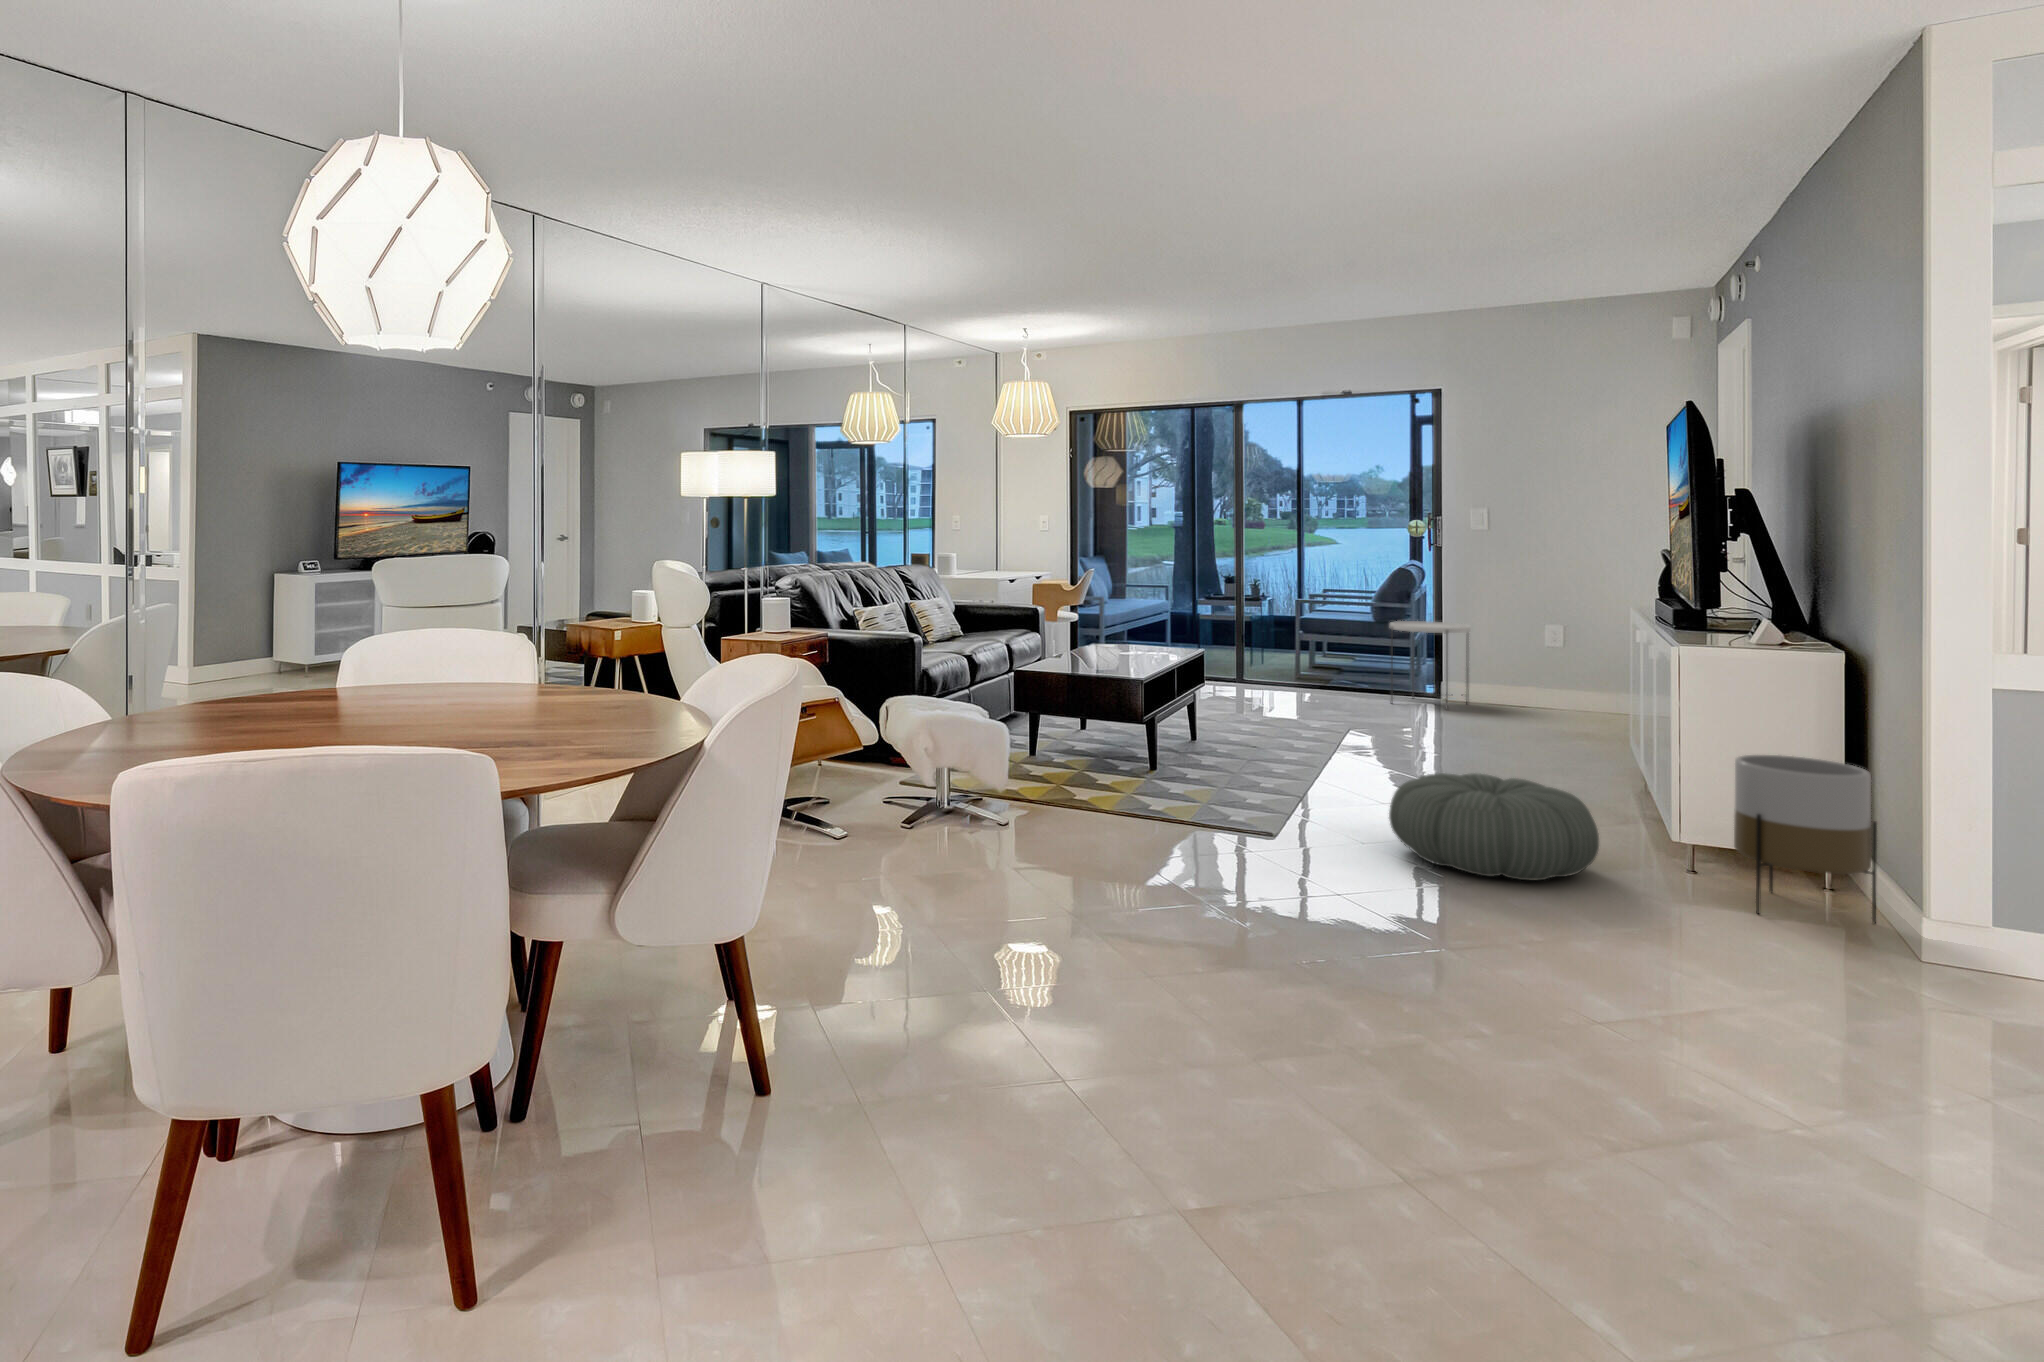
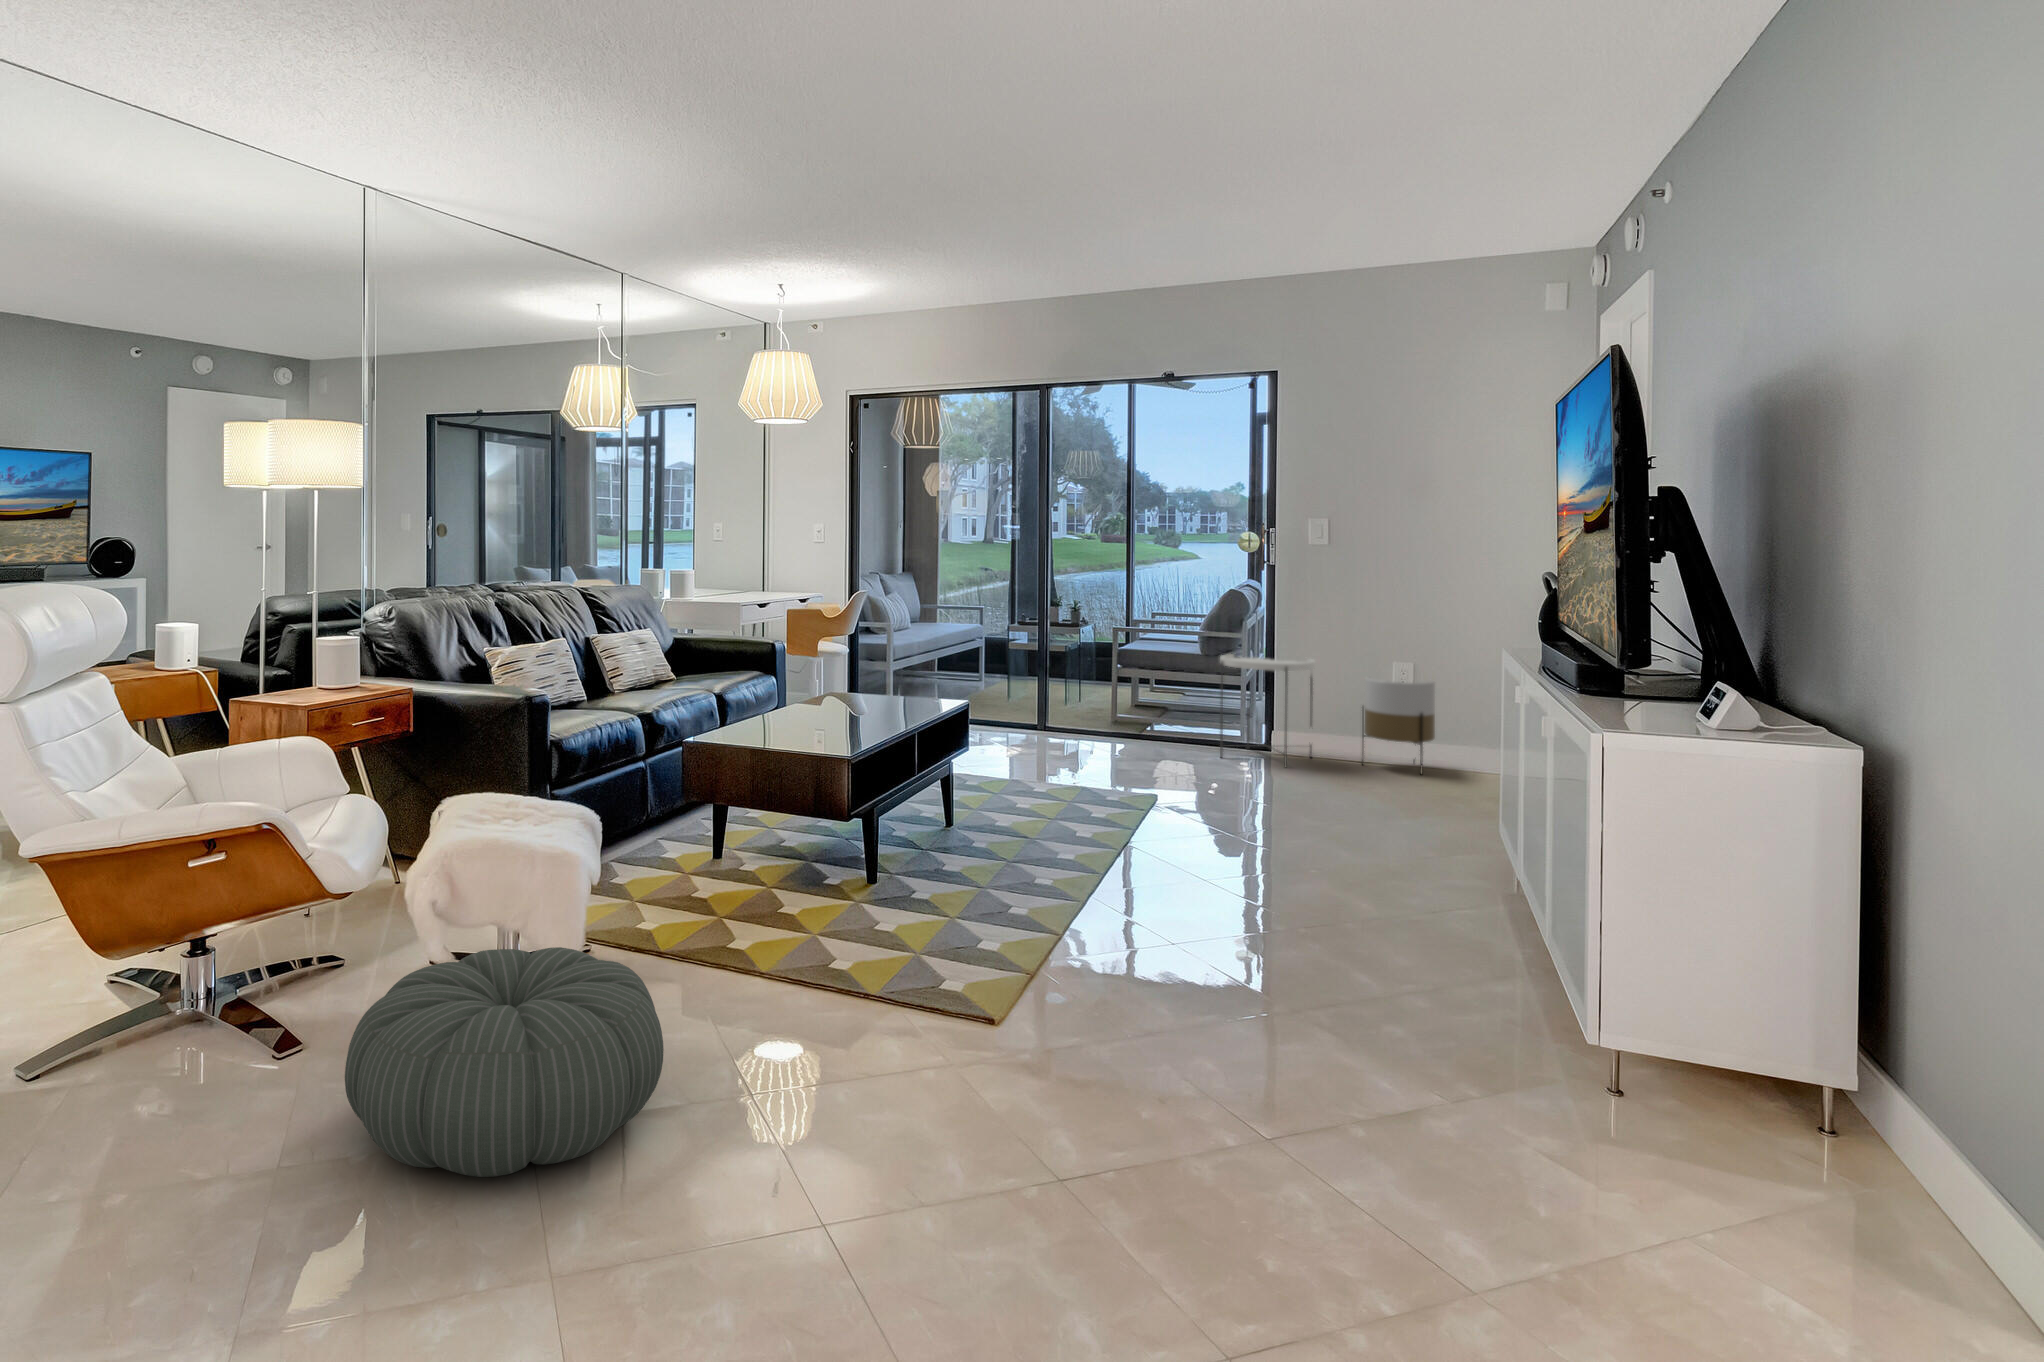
planter: present [1734,755,1877,923] -> present [1362,677,1435,773]
pouf: present [1389,773,1599,880] -> present [345,947,664,1177]

